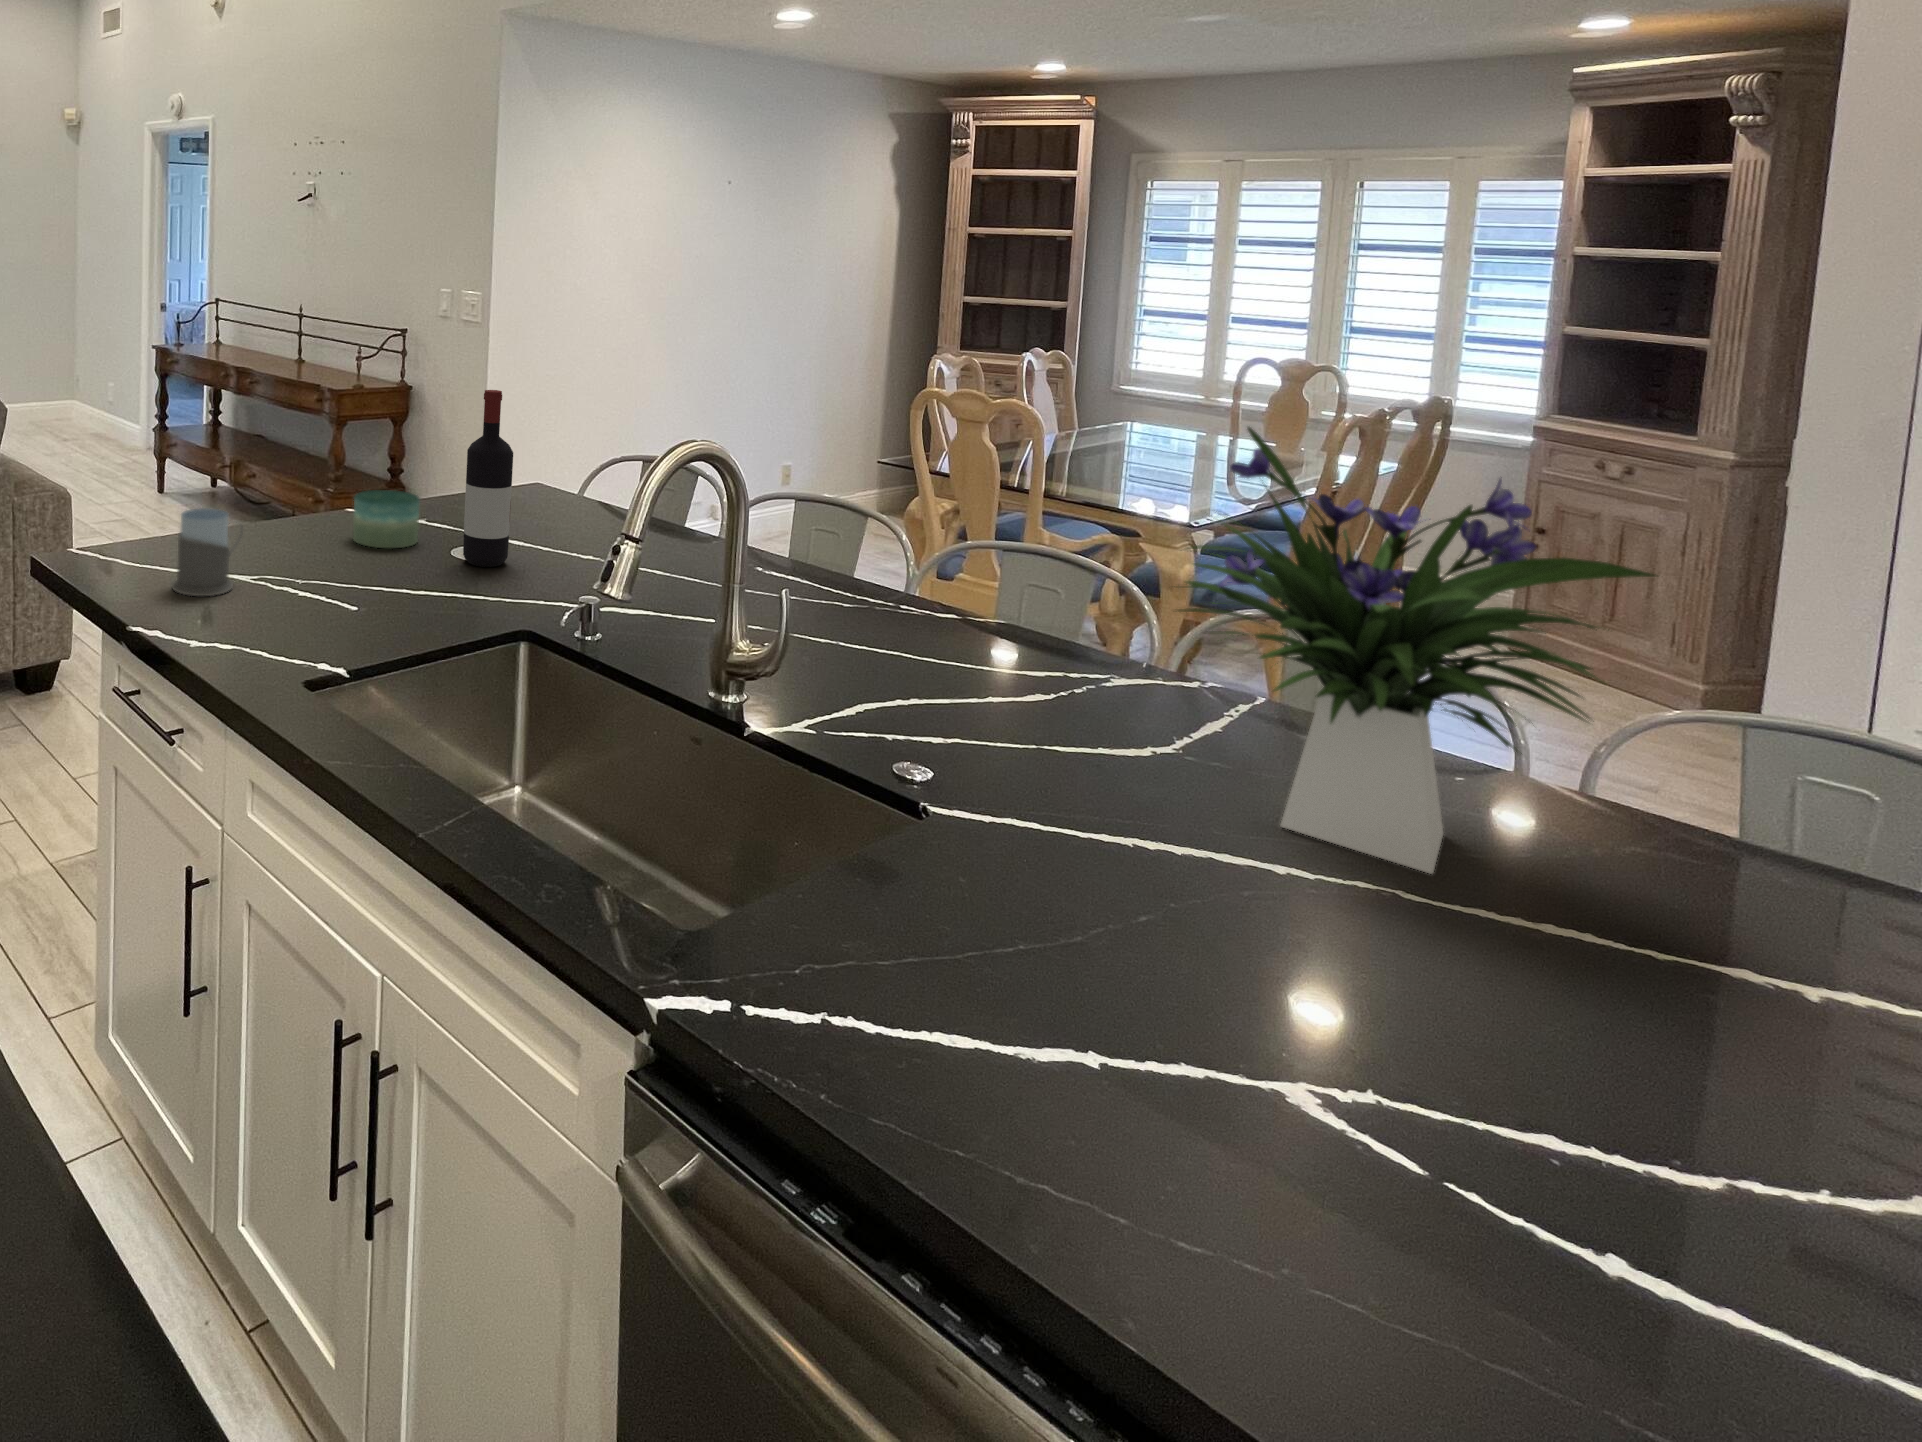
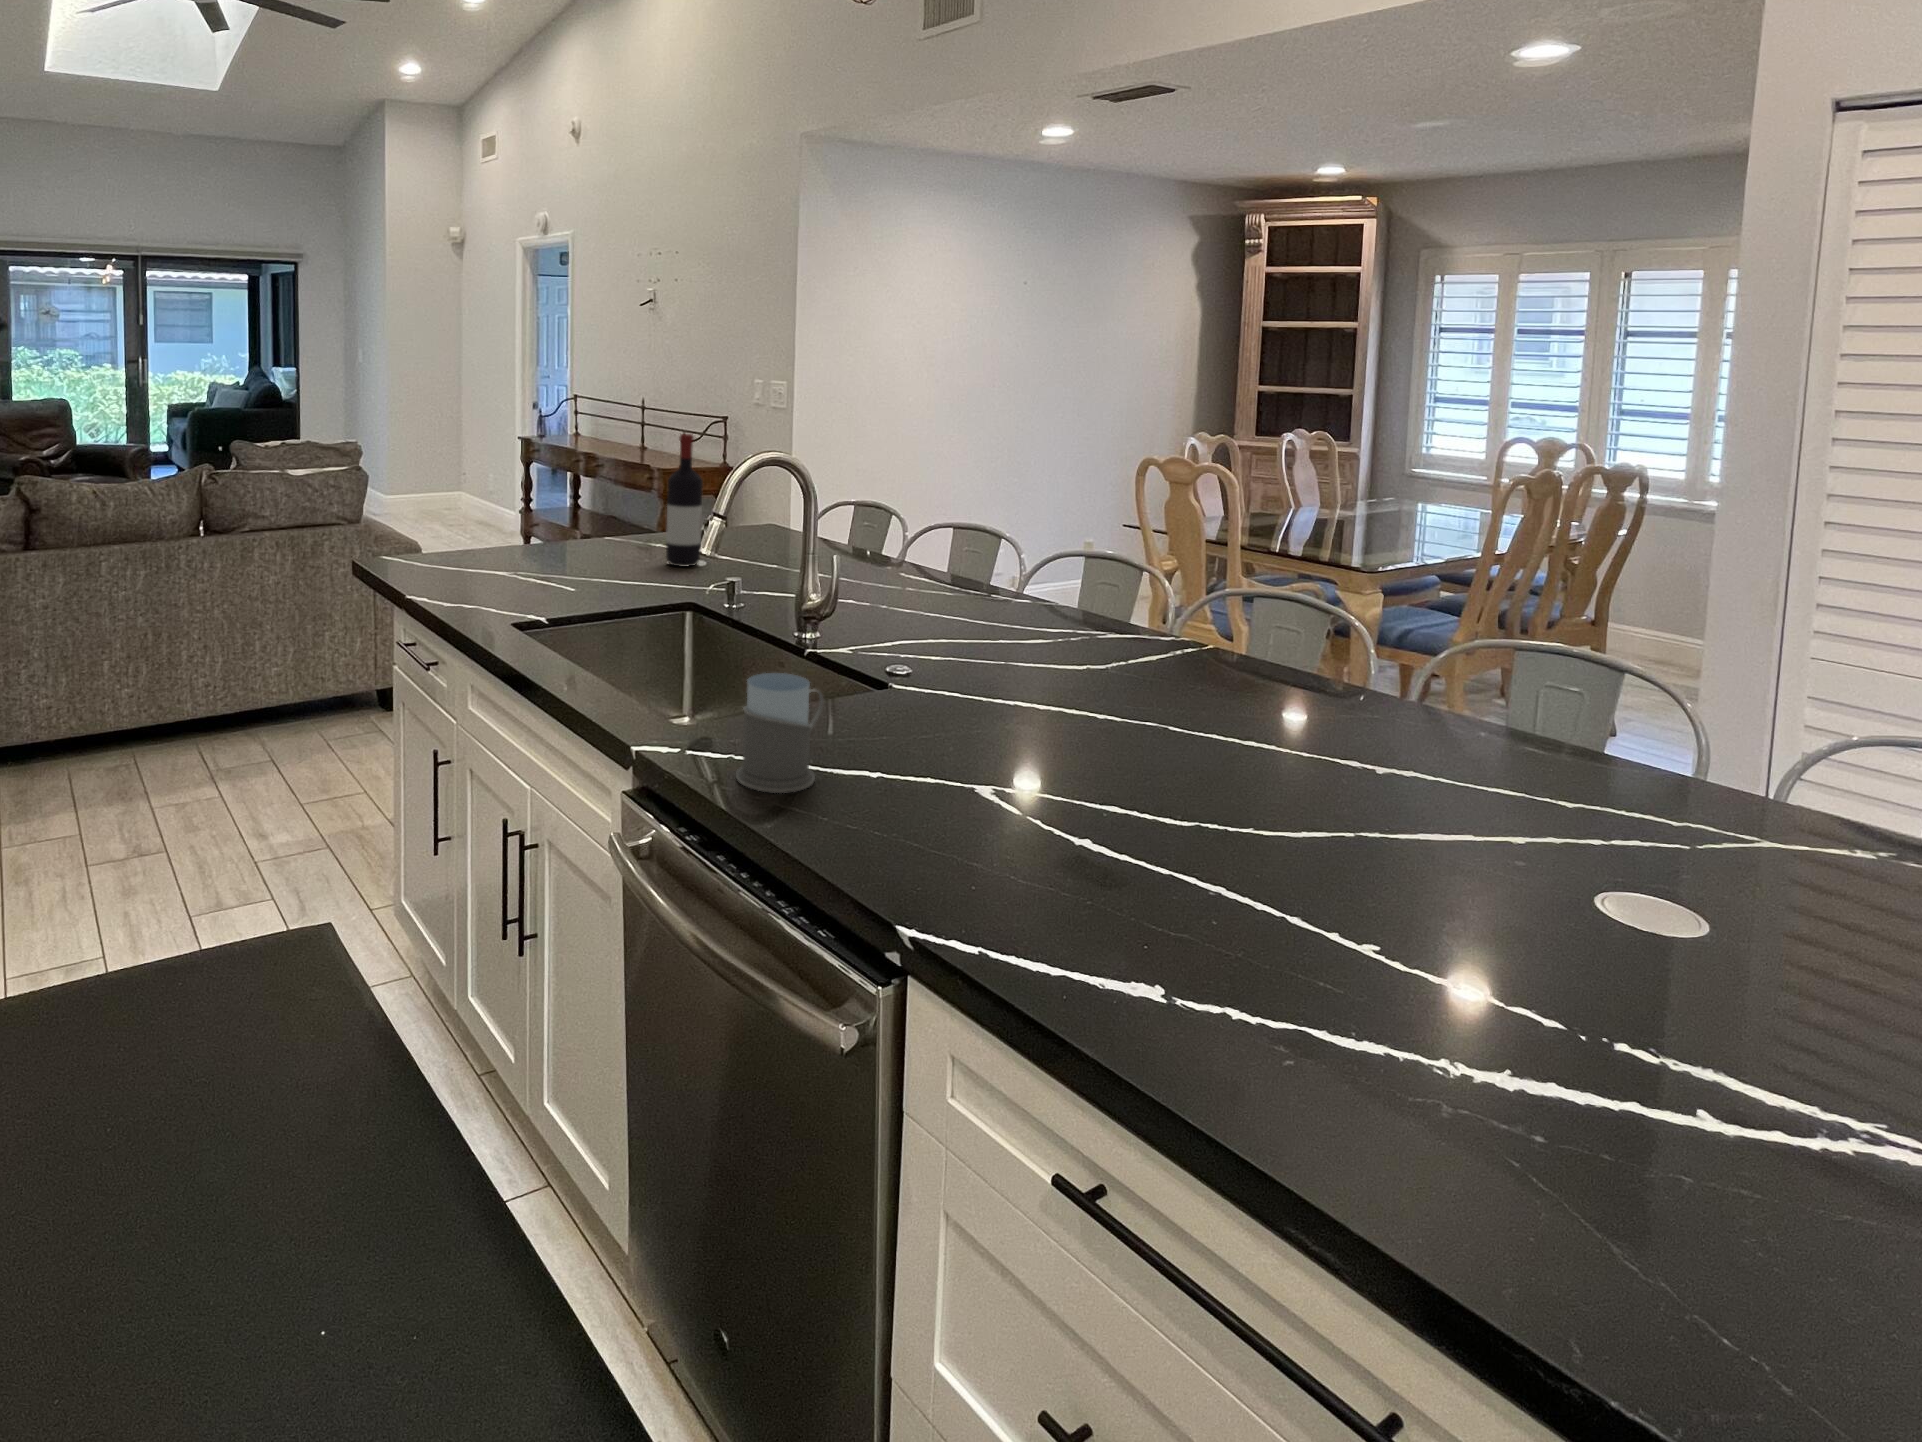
flower arrangement: present [1179,427,1656,874] -> none [1025,425,1305,709]
candle: present [353,490,420,548] -> none [592,515,642,556]
mug: present [172,508,243,596] -> present [736,673,824,793]

